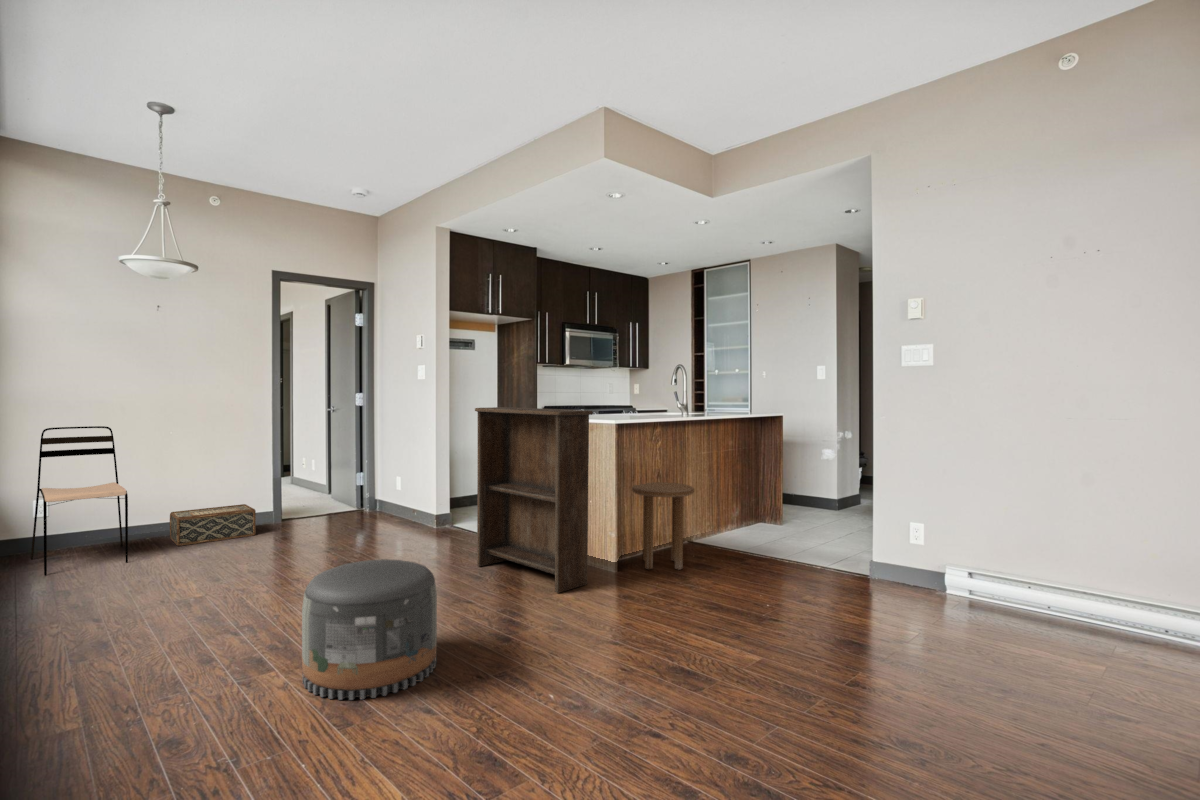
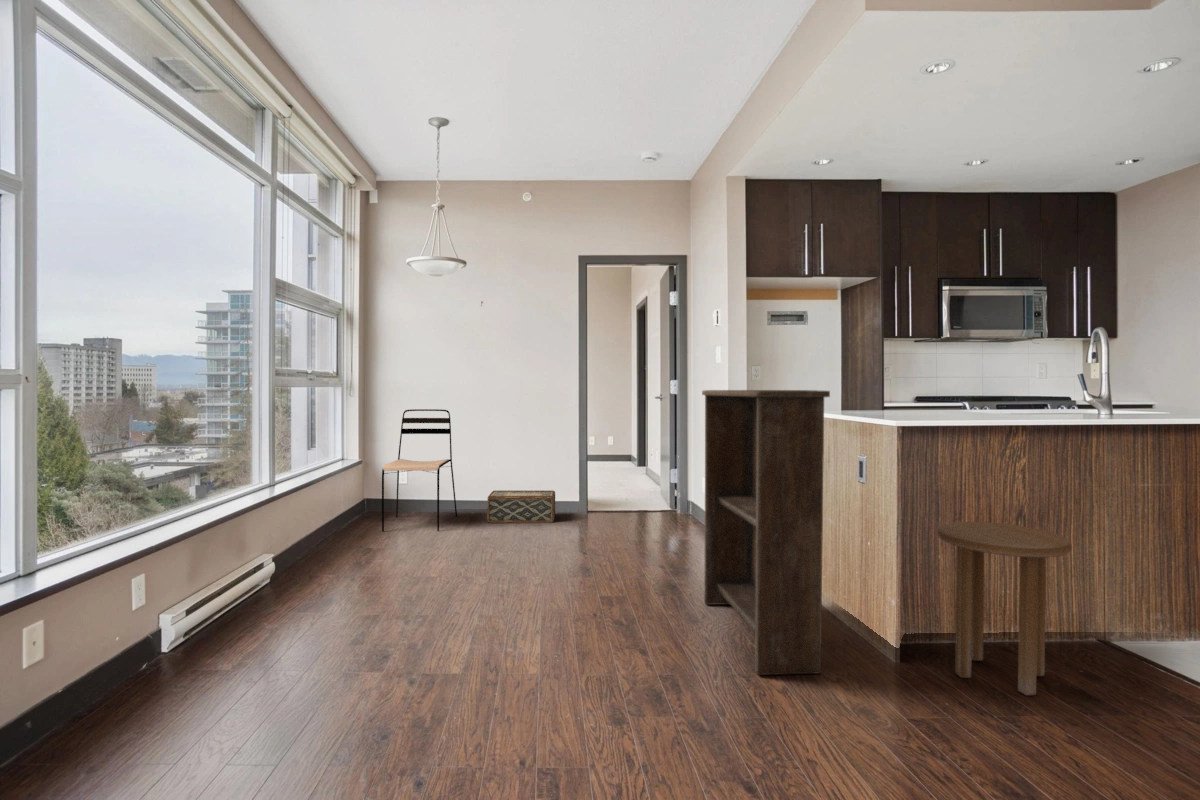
pouf: present [302,559,437,700] -> none [333,569,501,755]

